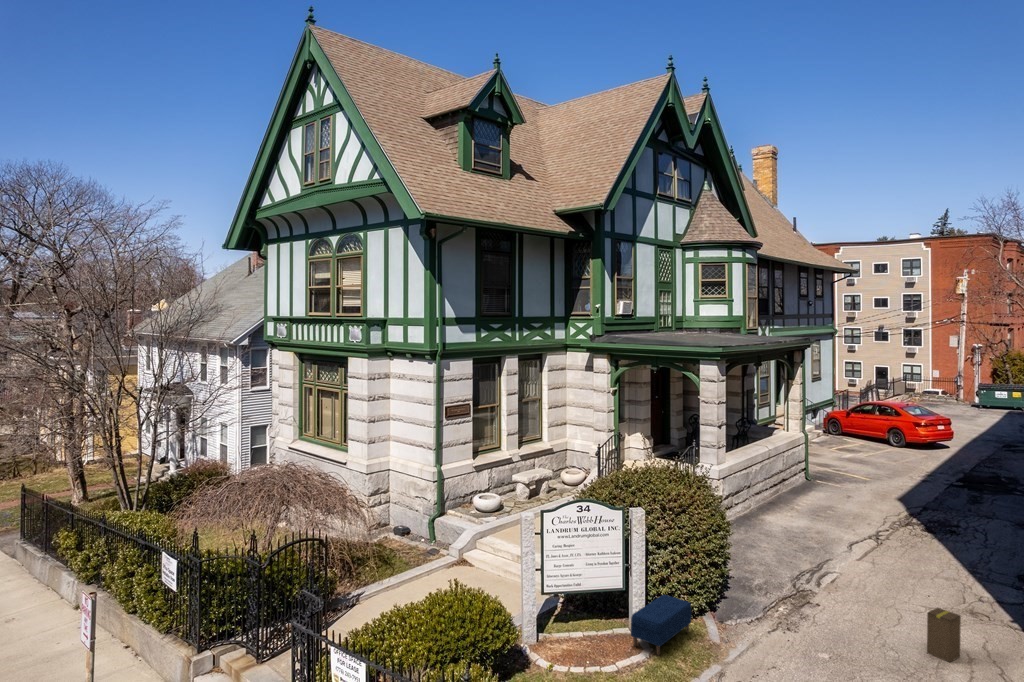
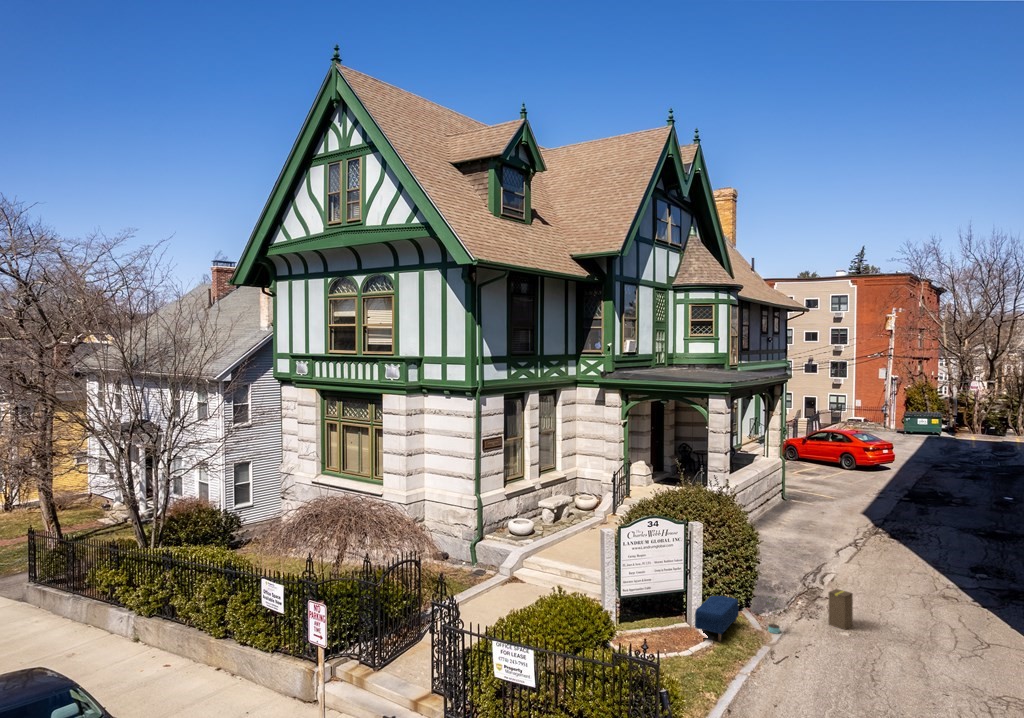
potted plant: none [721,602,747,648] -> present [767,596,786,633]
cardboard box: present [927,608,961,662] -> present [828,589,853,630]

